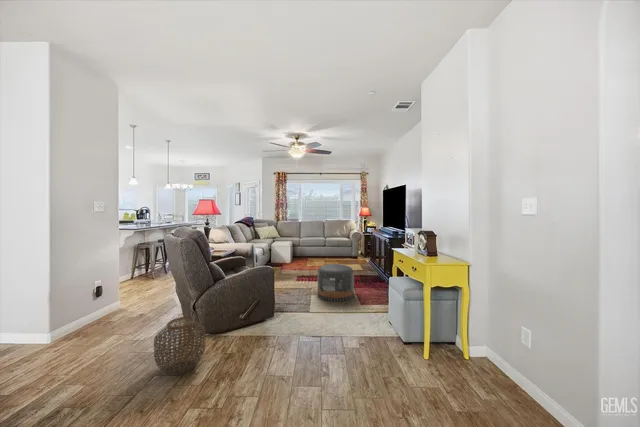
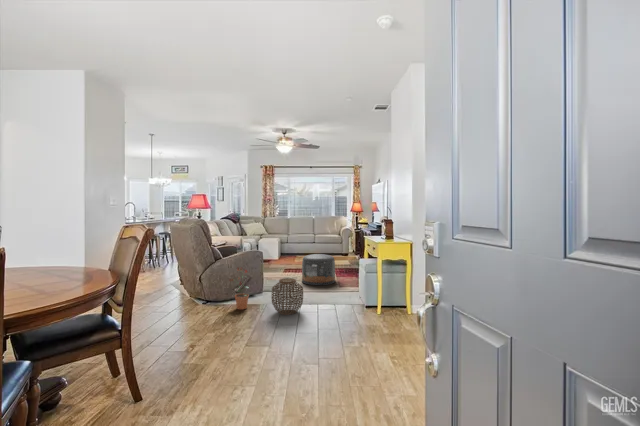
potted plant: none [229,293,257,351] -> present [229,268,249,310]
woven basket: present [154,317,206,375] -> present [272,278,303,315]

